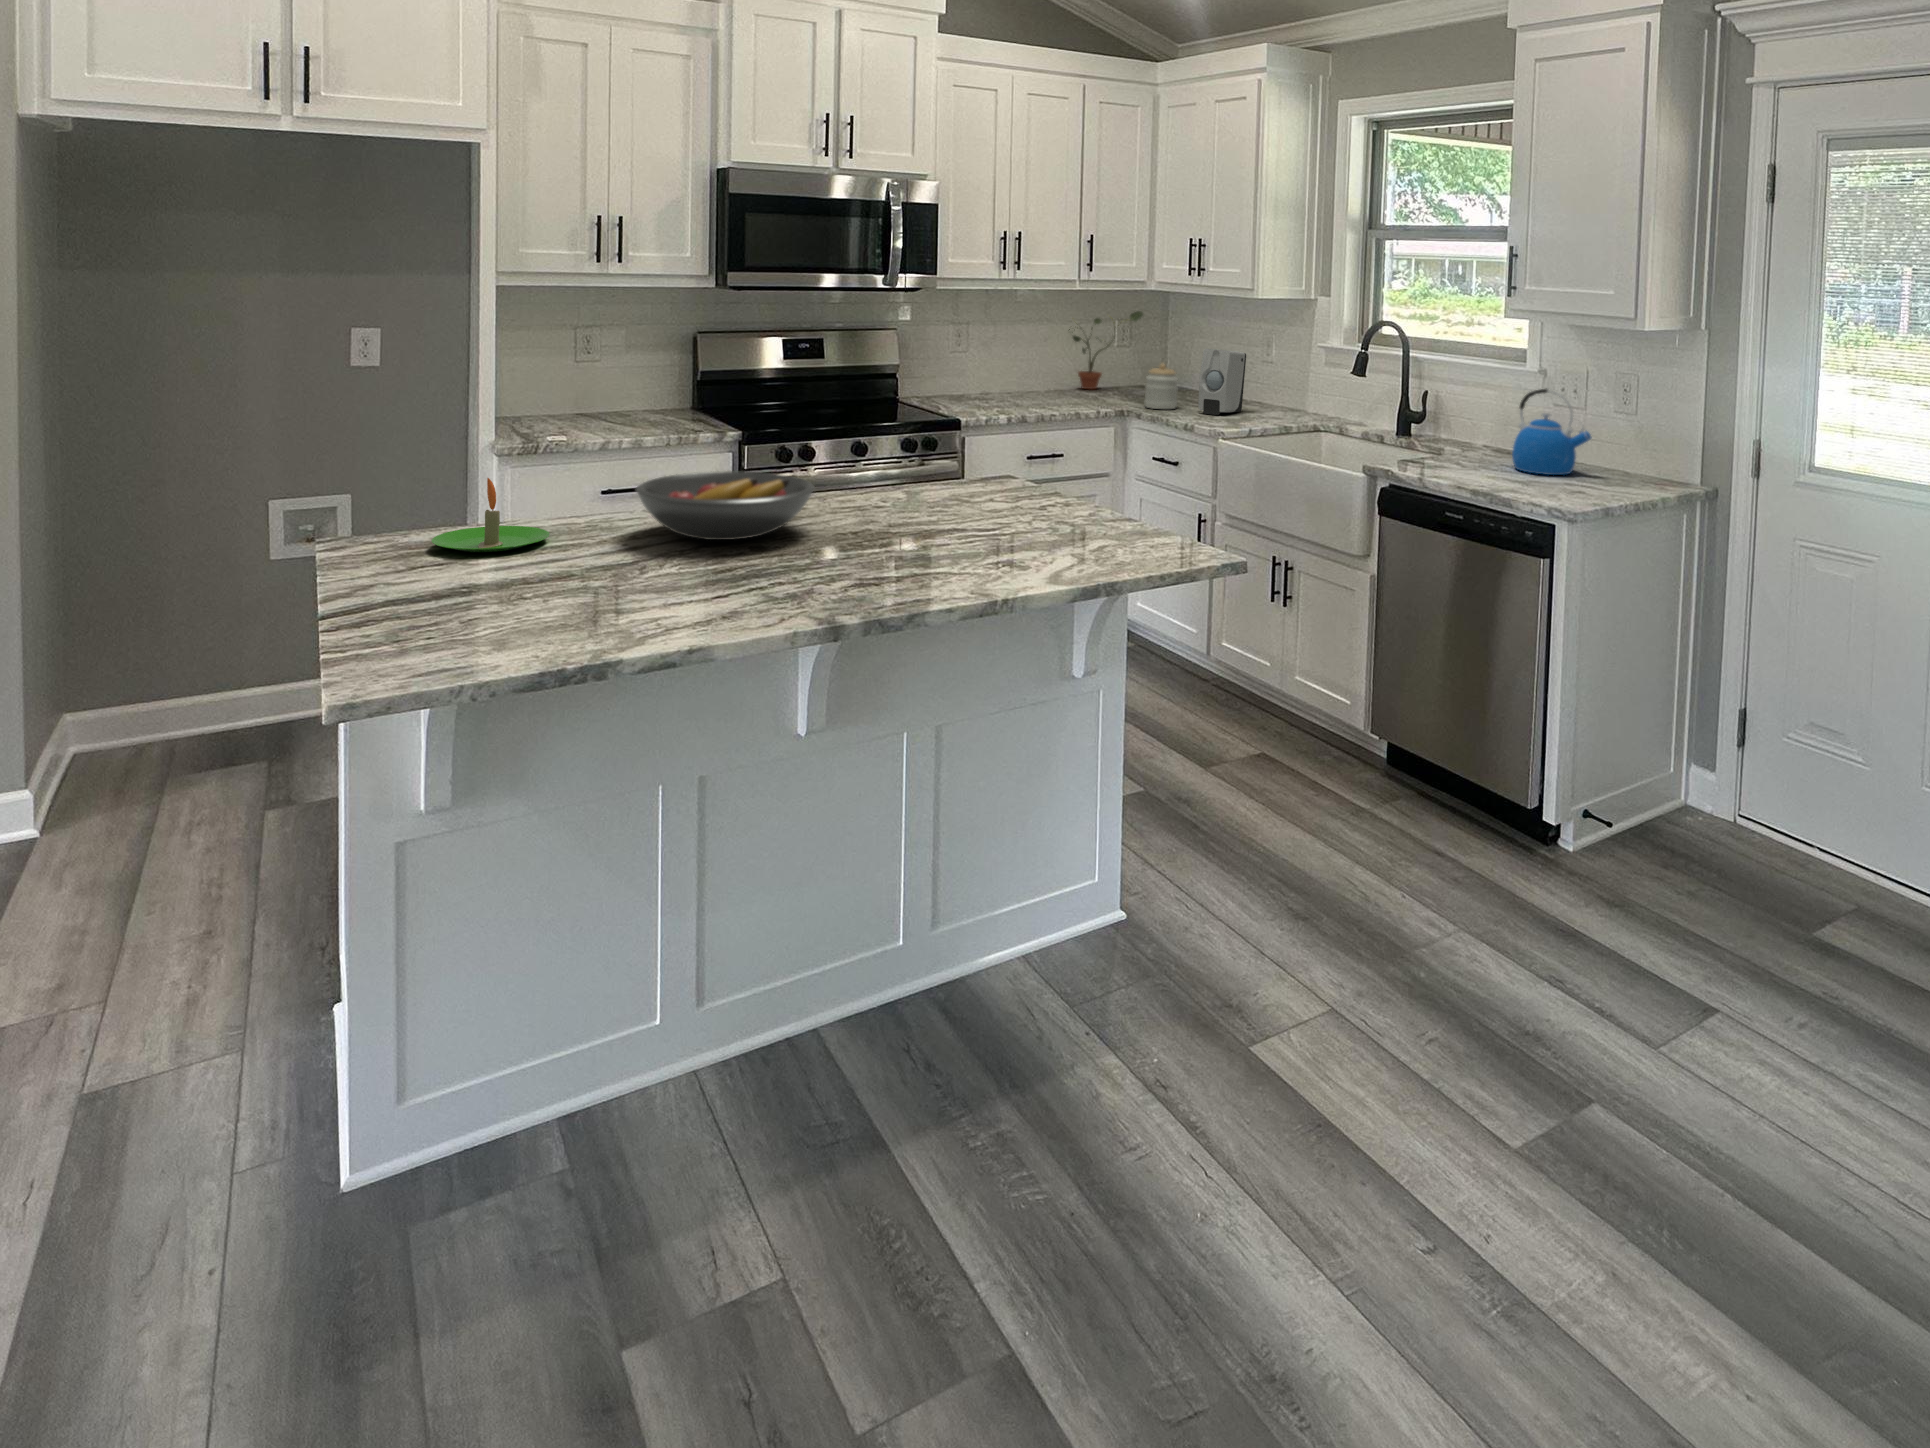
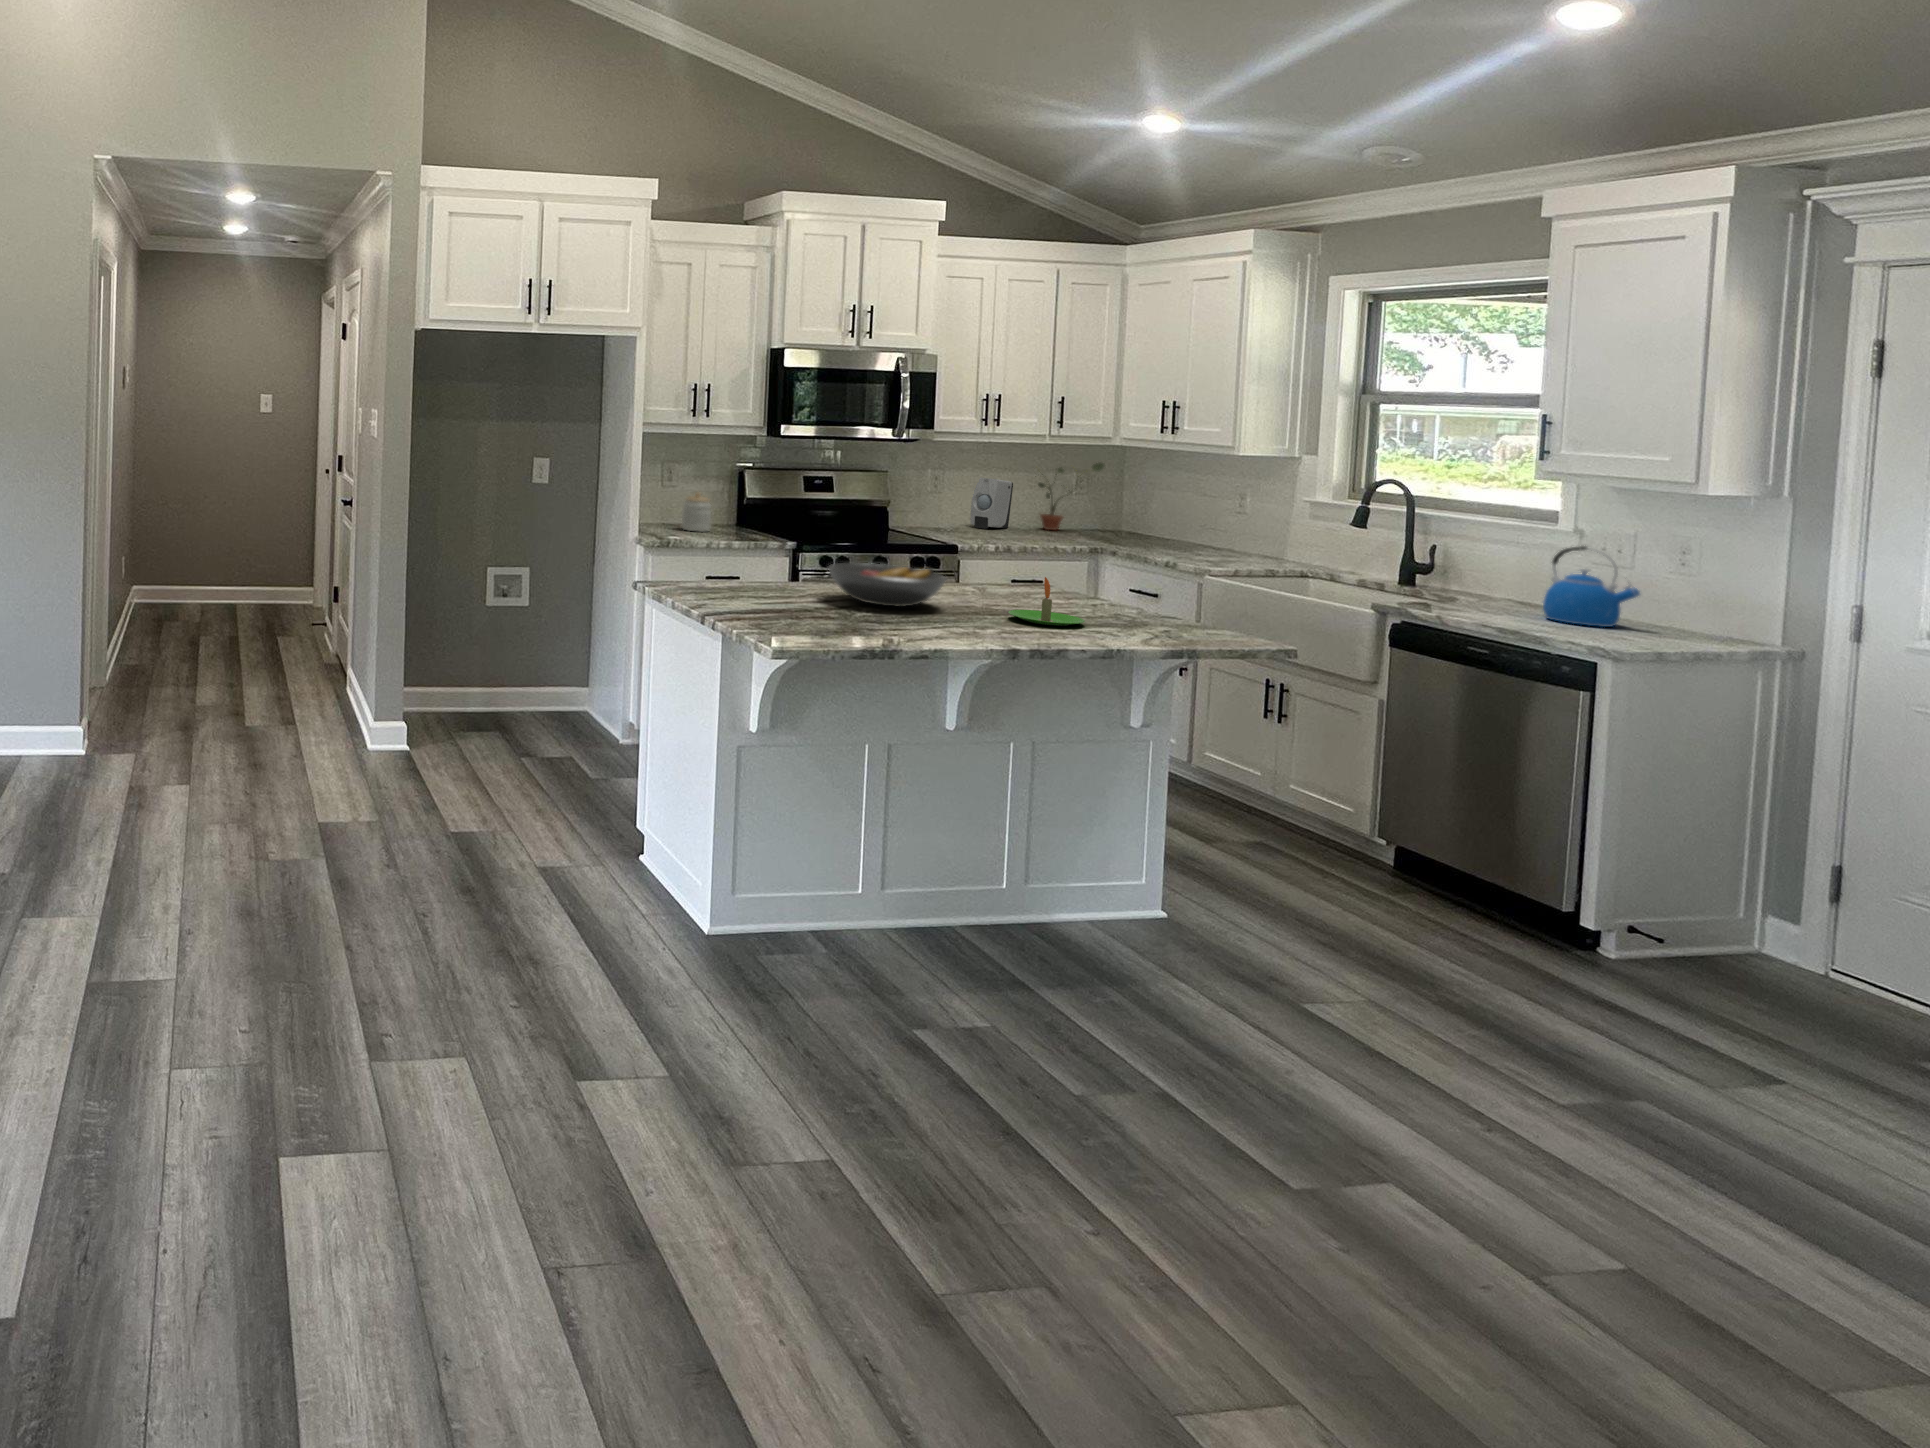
soap dispenser: present [1198,349,1246,415] -> present [970,478,1013,529]
jar: present [1145,364,1178,409] -> present [682,492,711,532]
candle: present [432,478,550,552] -> present [1008,577,1085,626]

